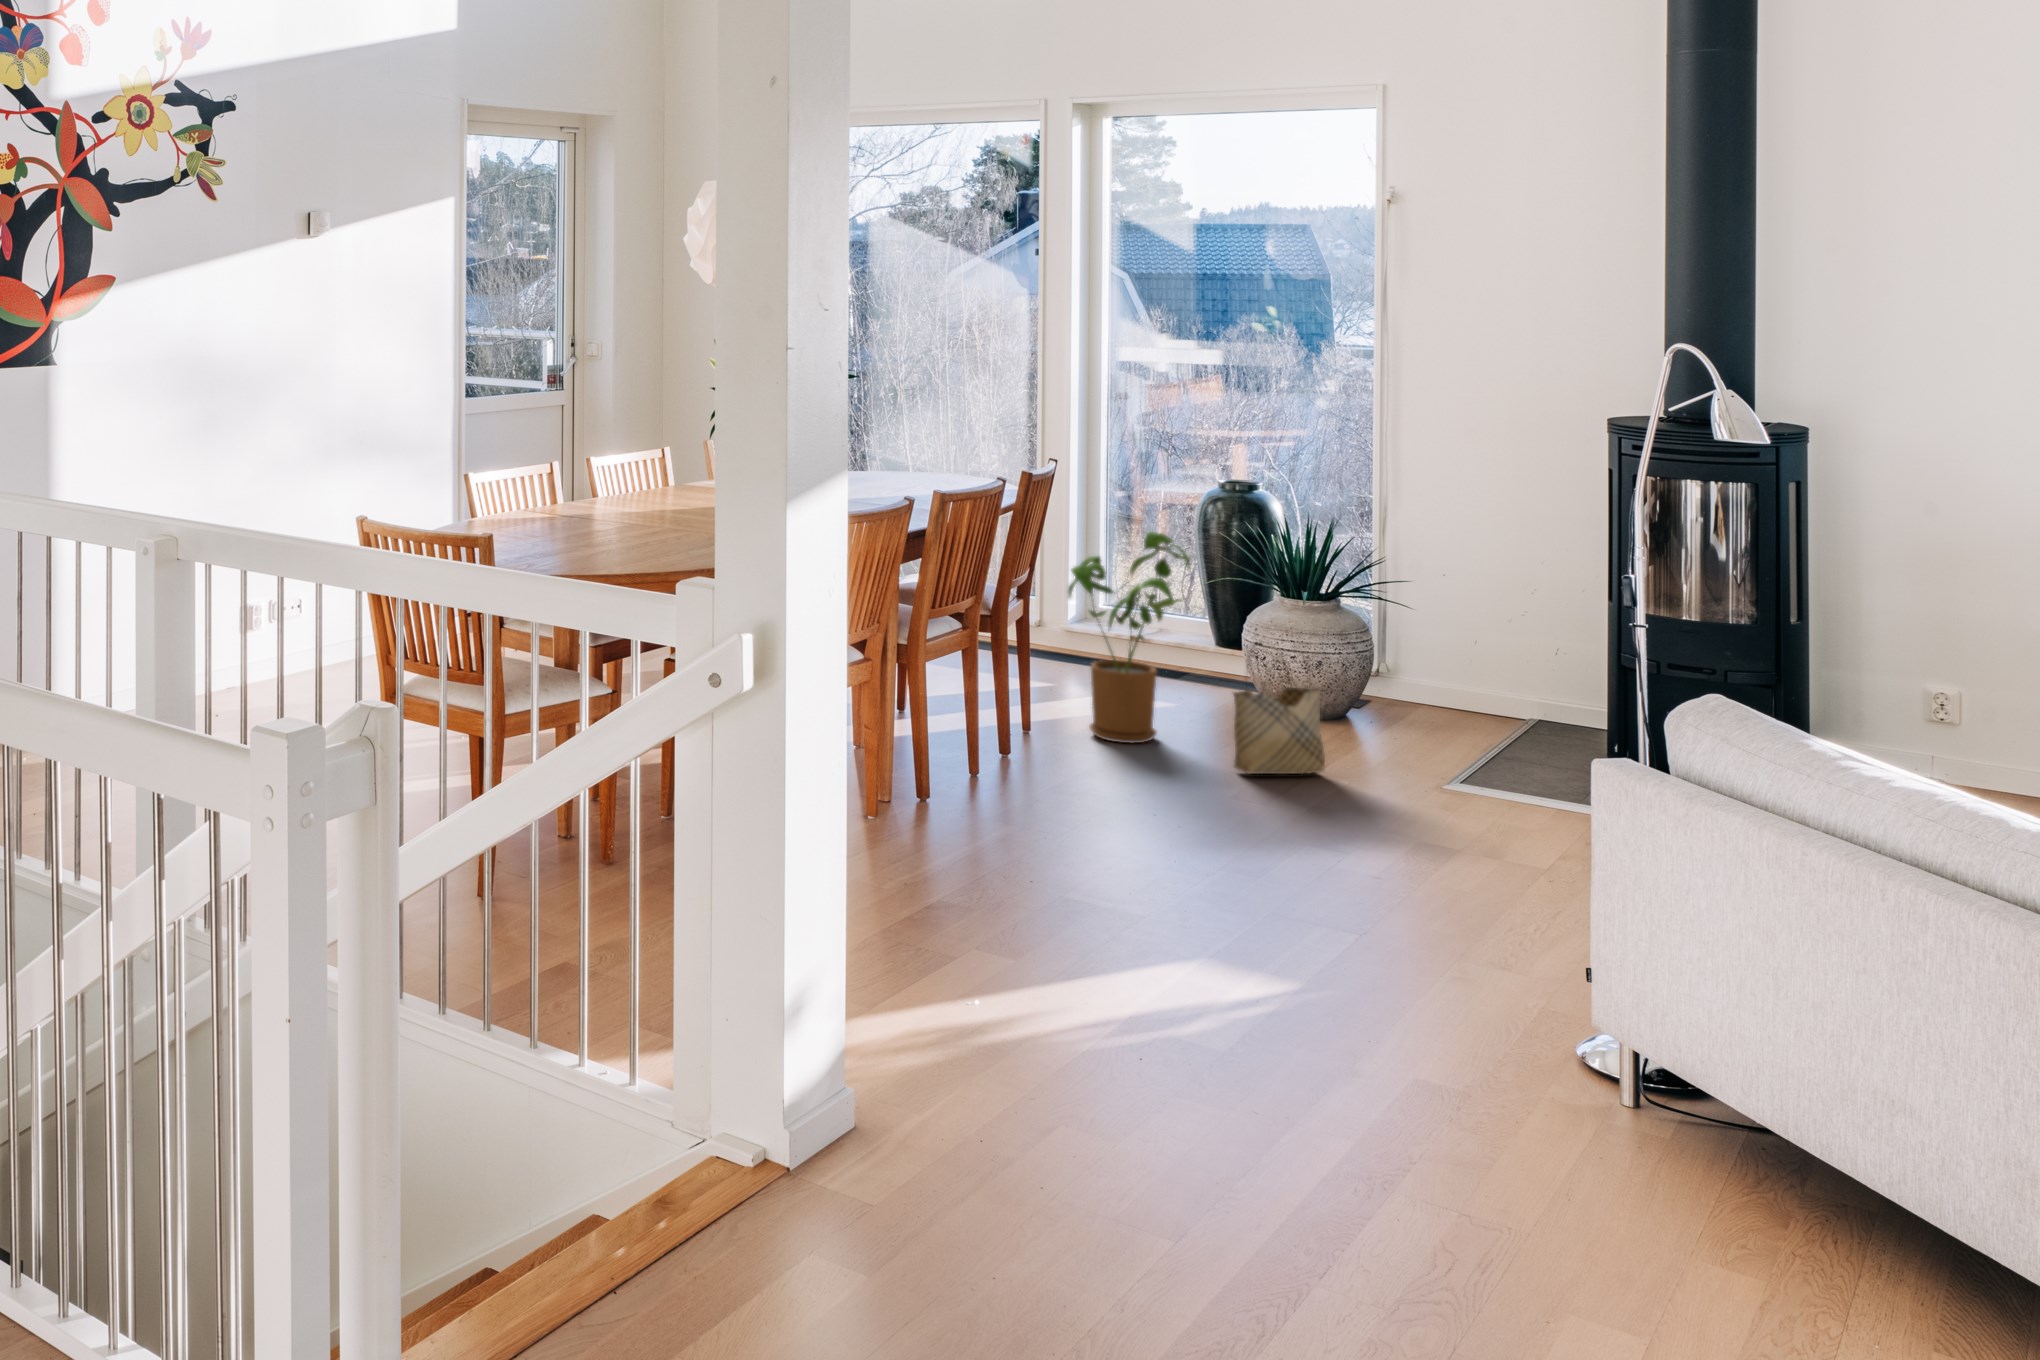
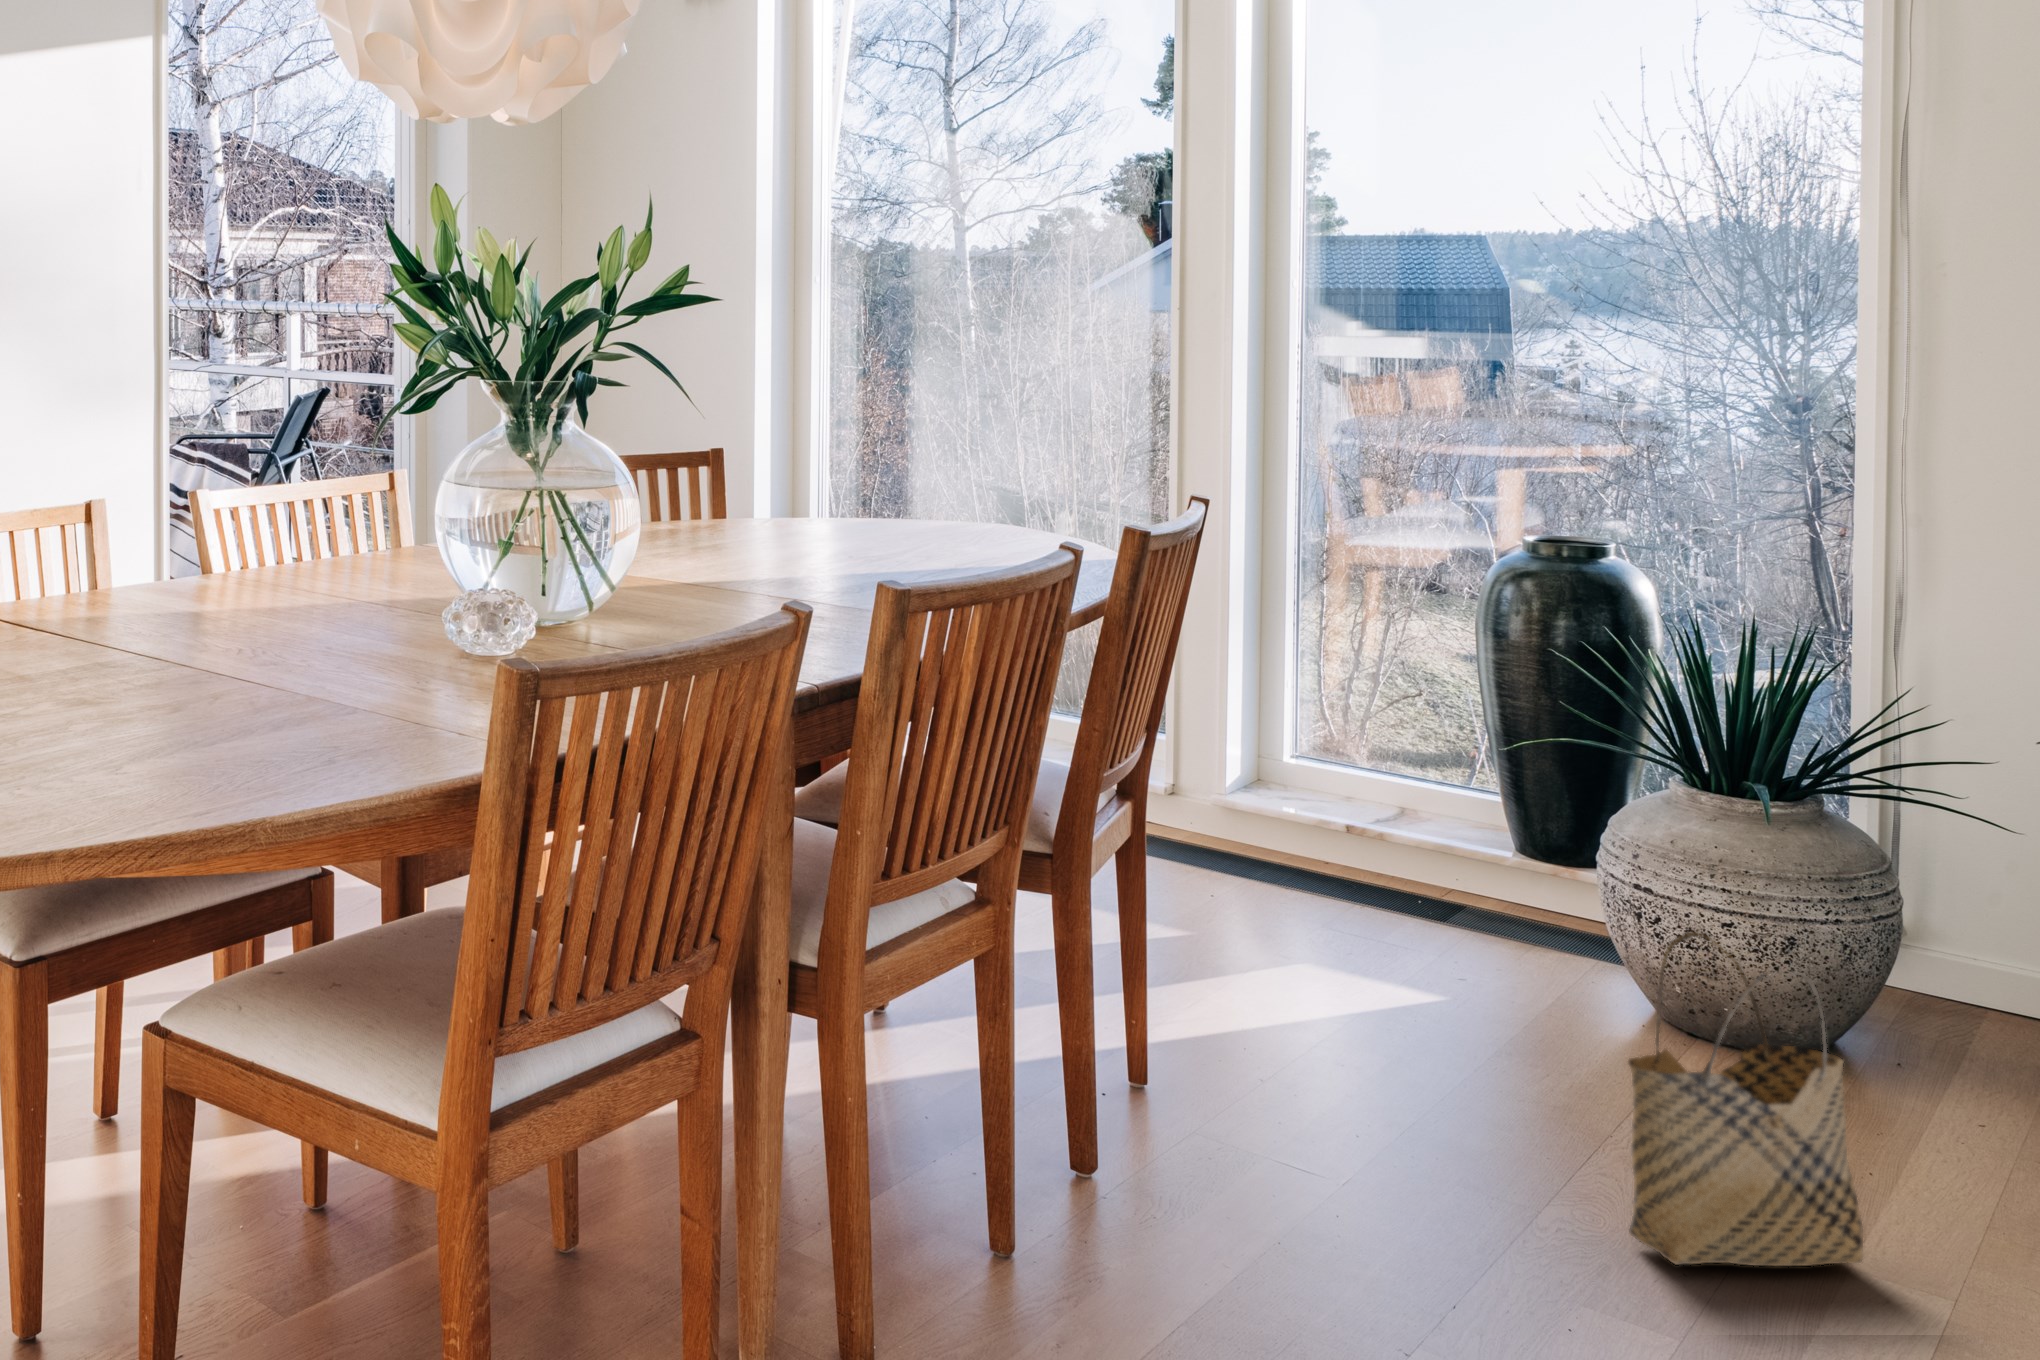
house plant: present [1068,531,1190,743] -> none [1228,659,1502,1125]

